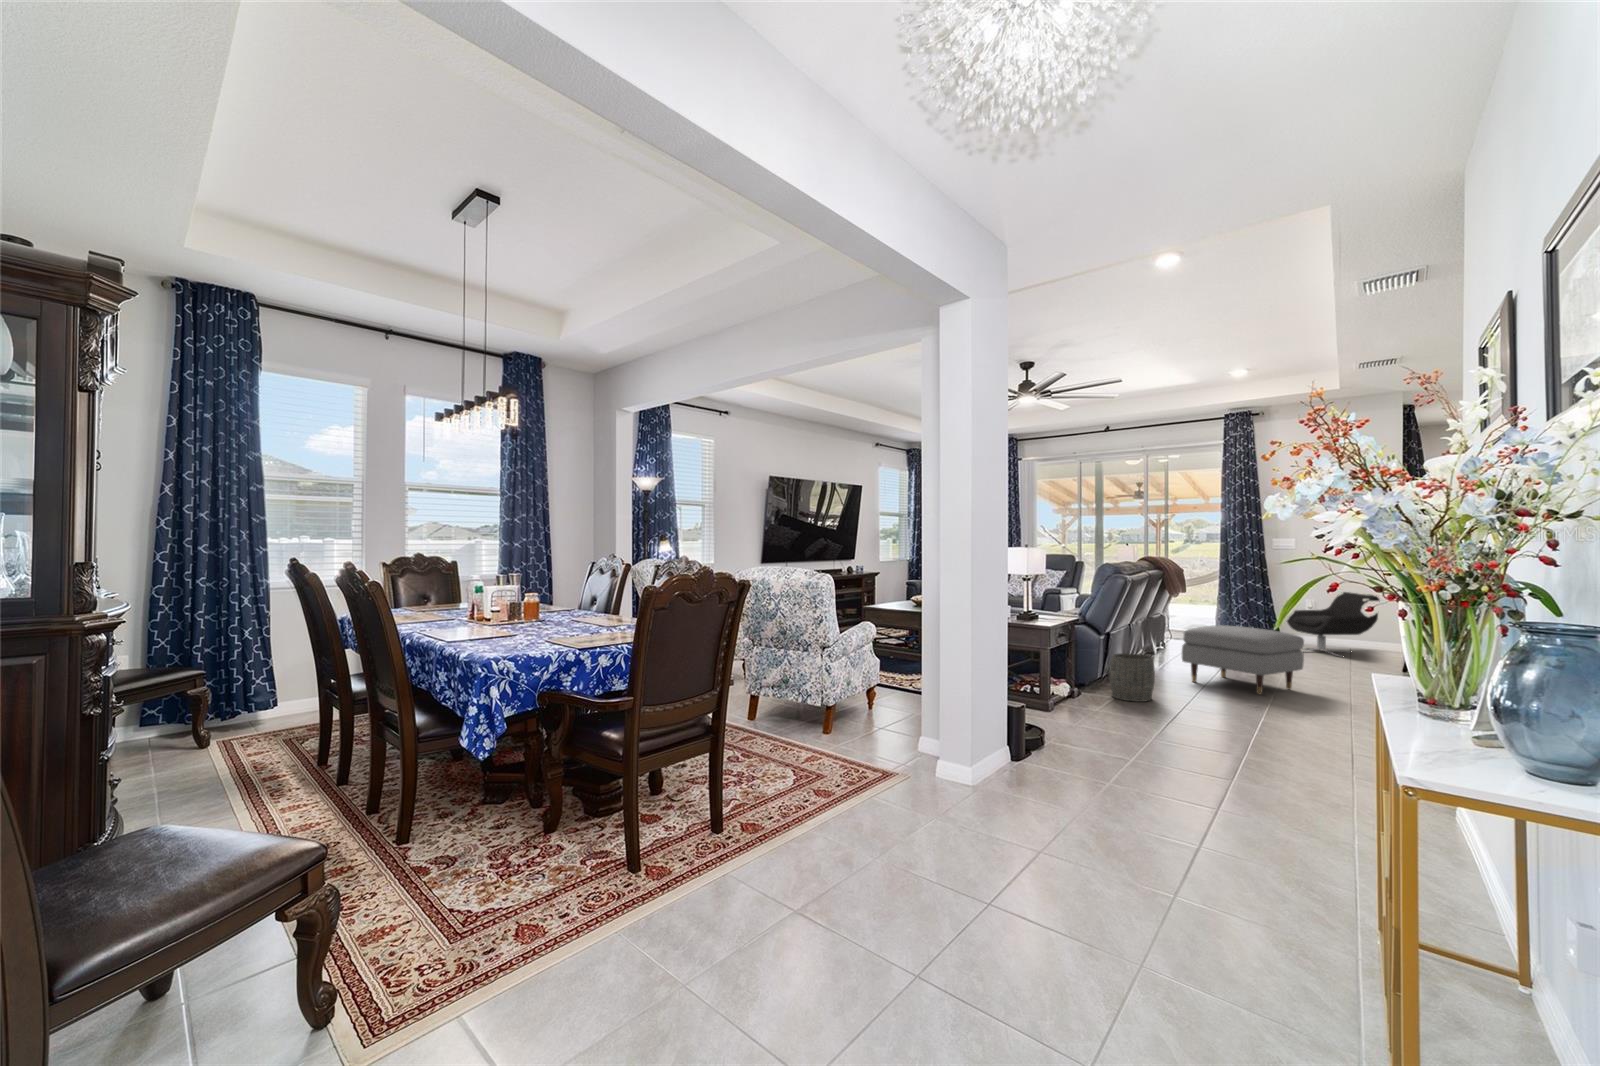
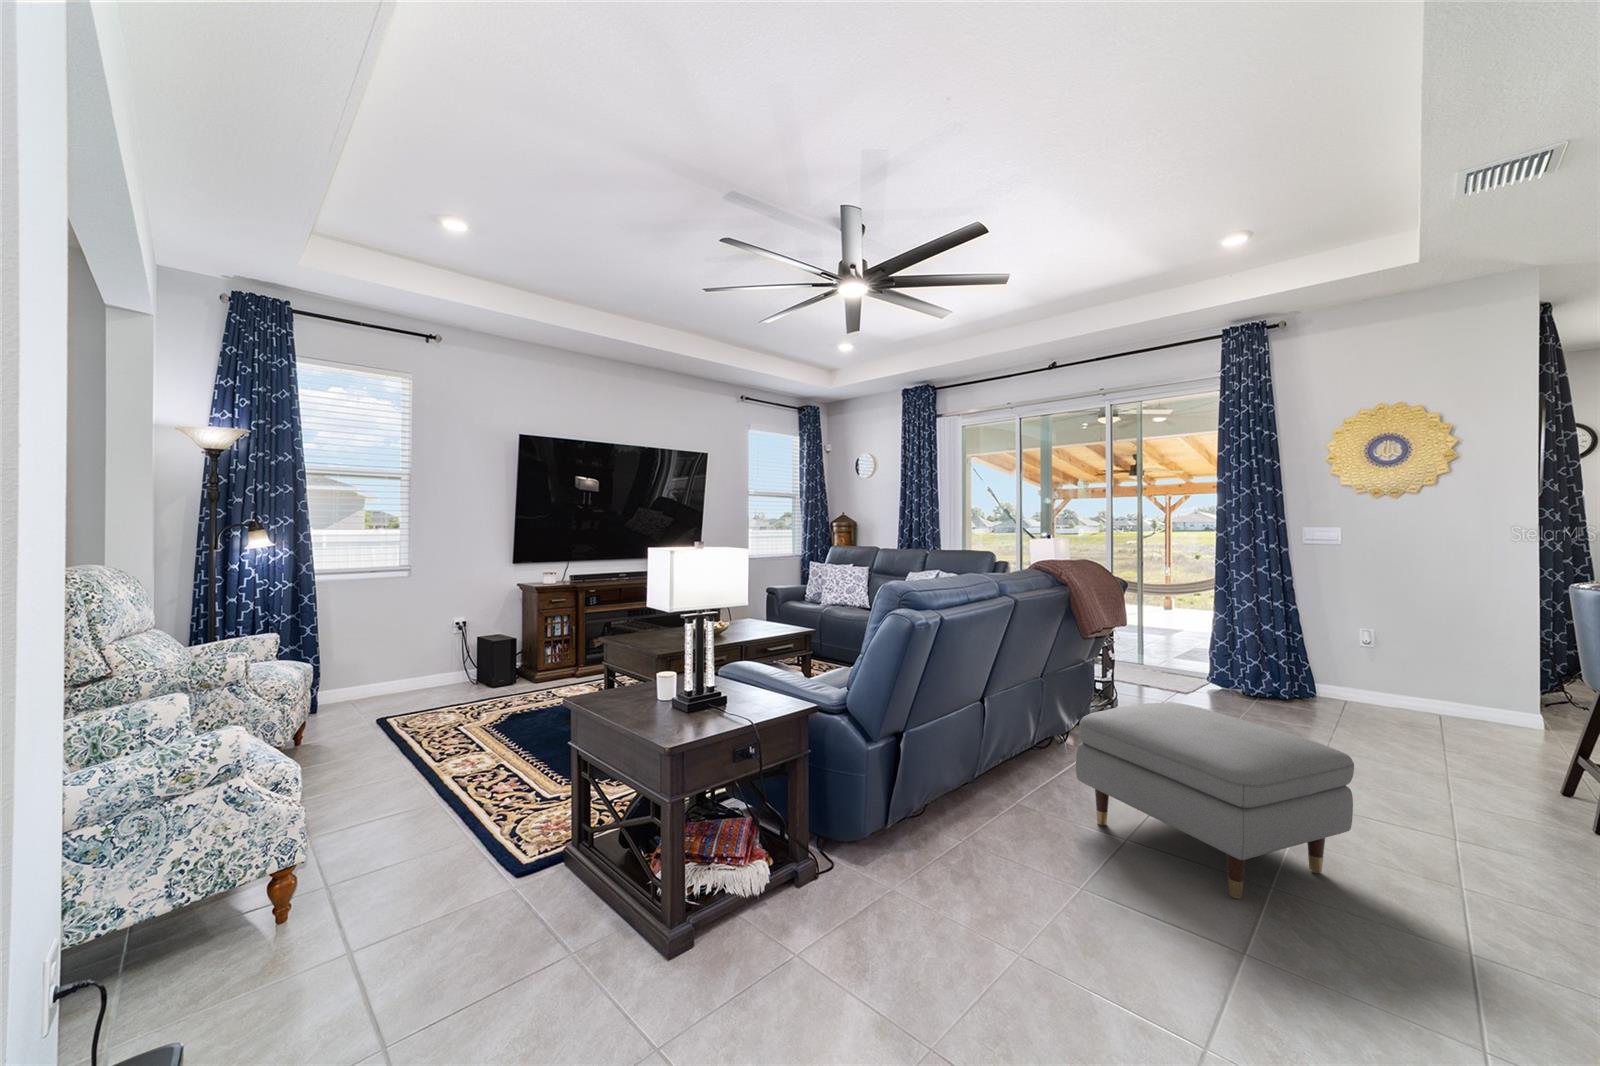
lounge chair: present [1287,592,1379,656] -> none [1319,617,1512,739]
woven basket: present [1109,653,1155,702] -> none [861,783,960,921]

